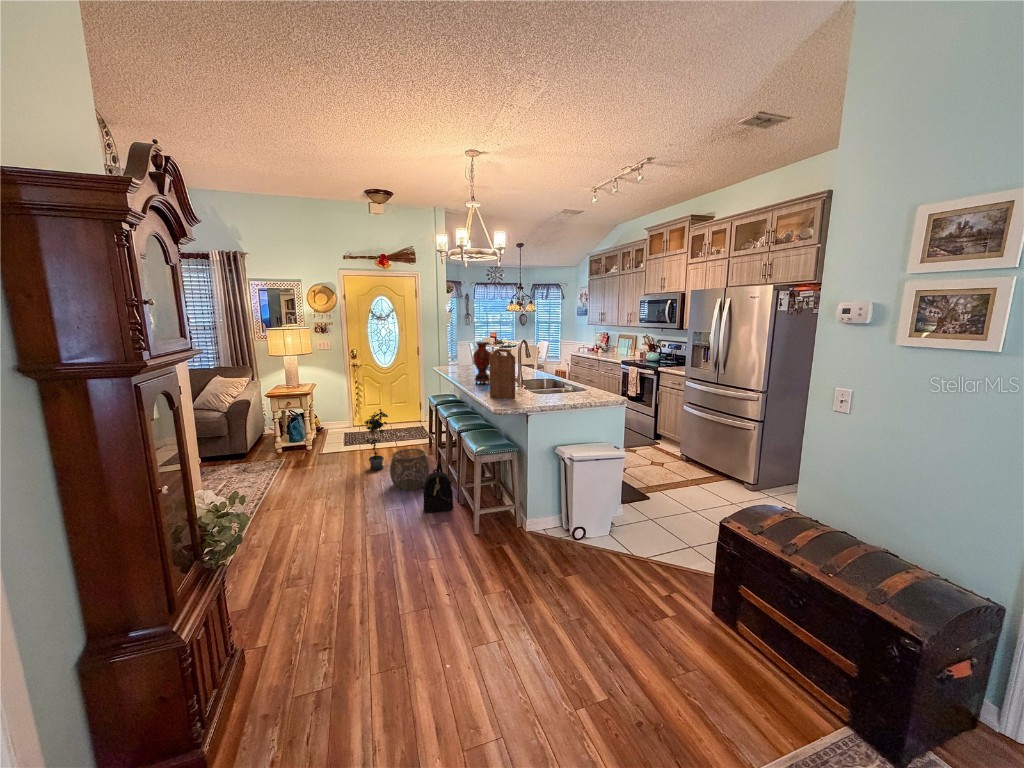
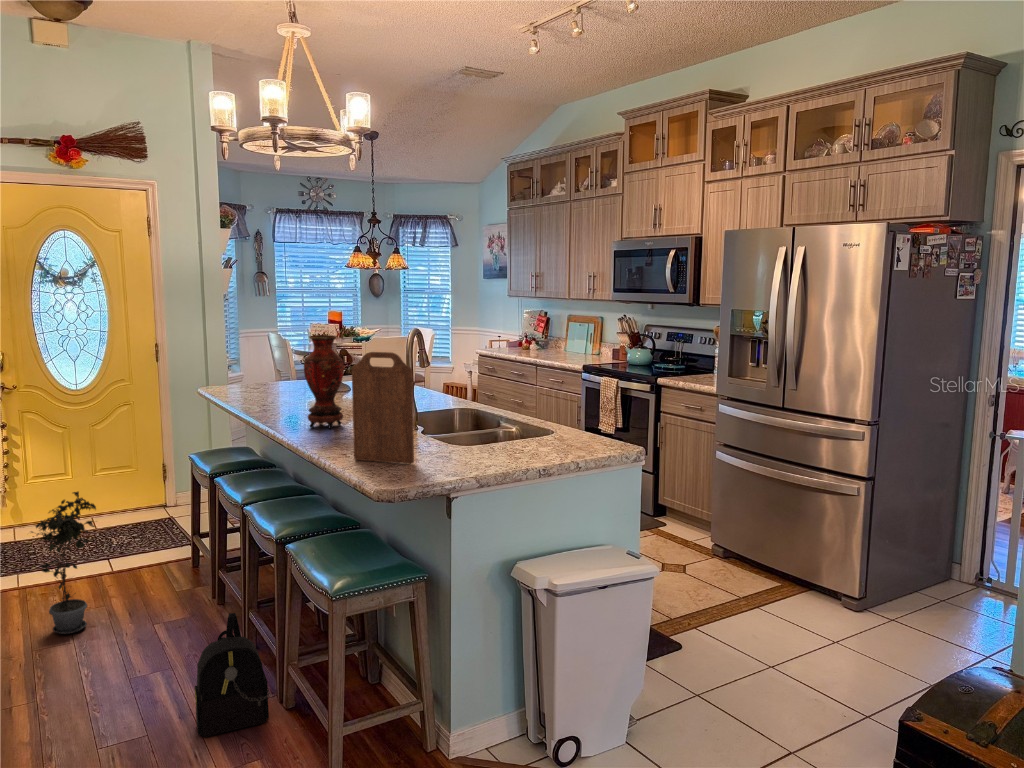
woven basket: present [390,448,429,491] -> none [105,580,204,684]

